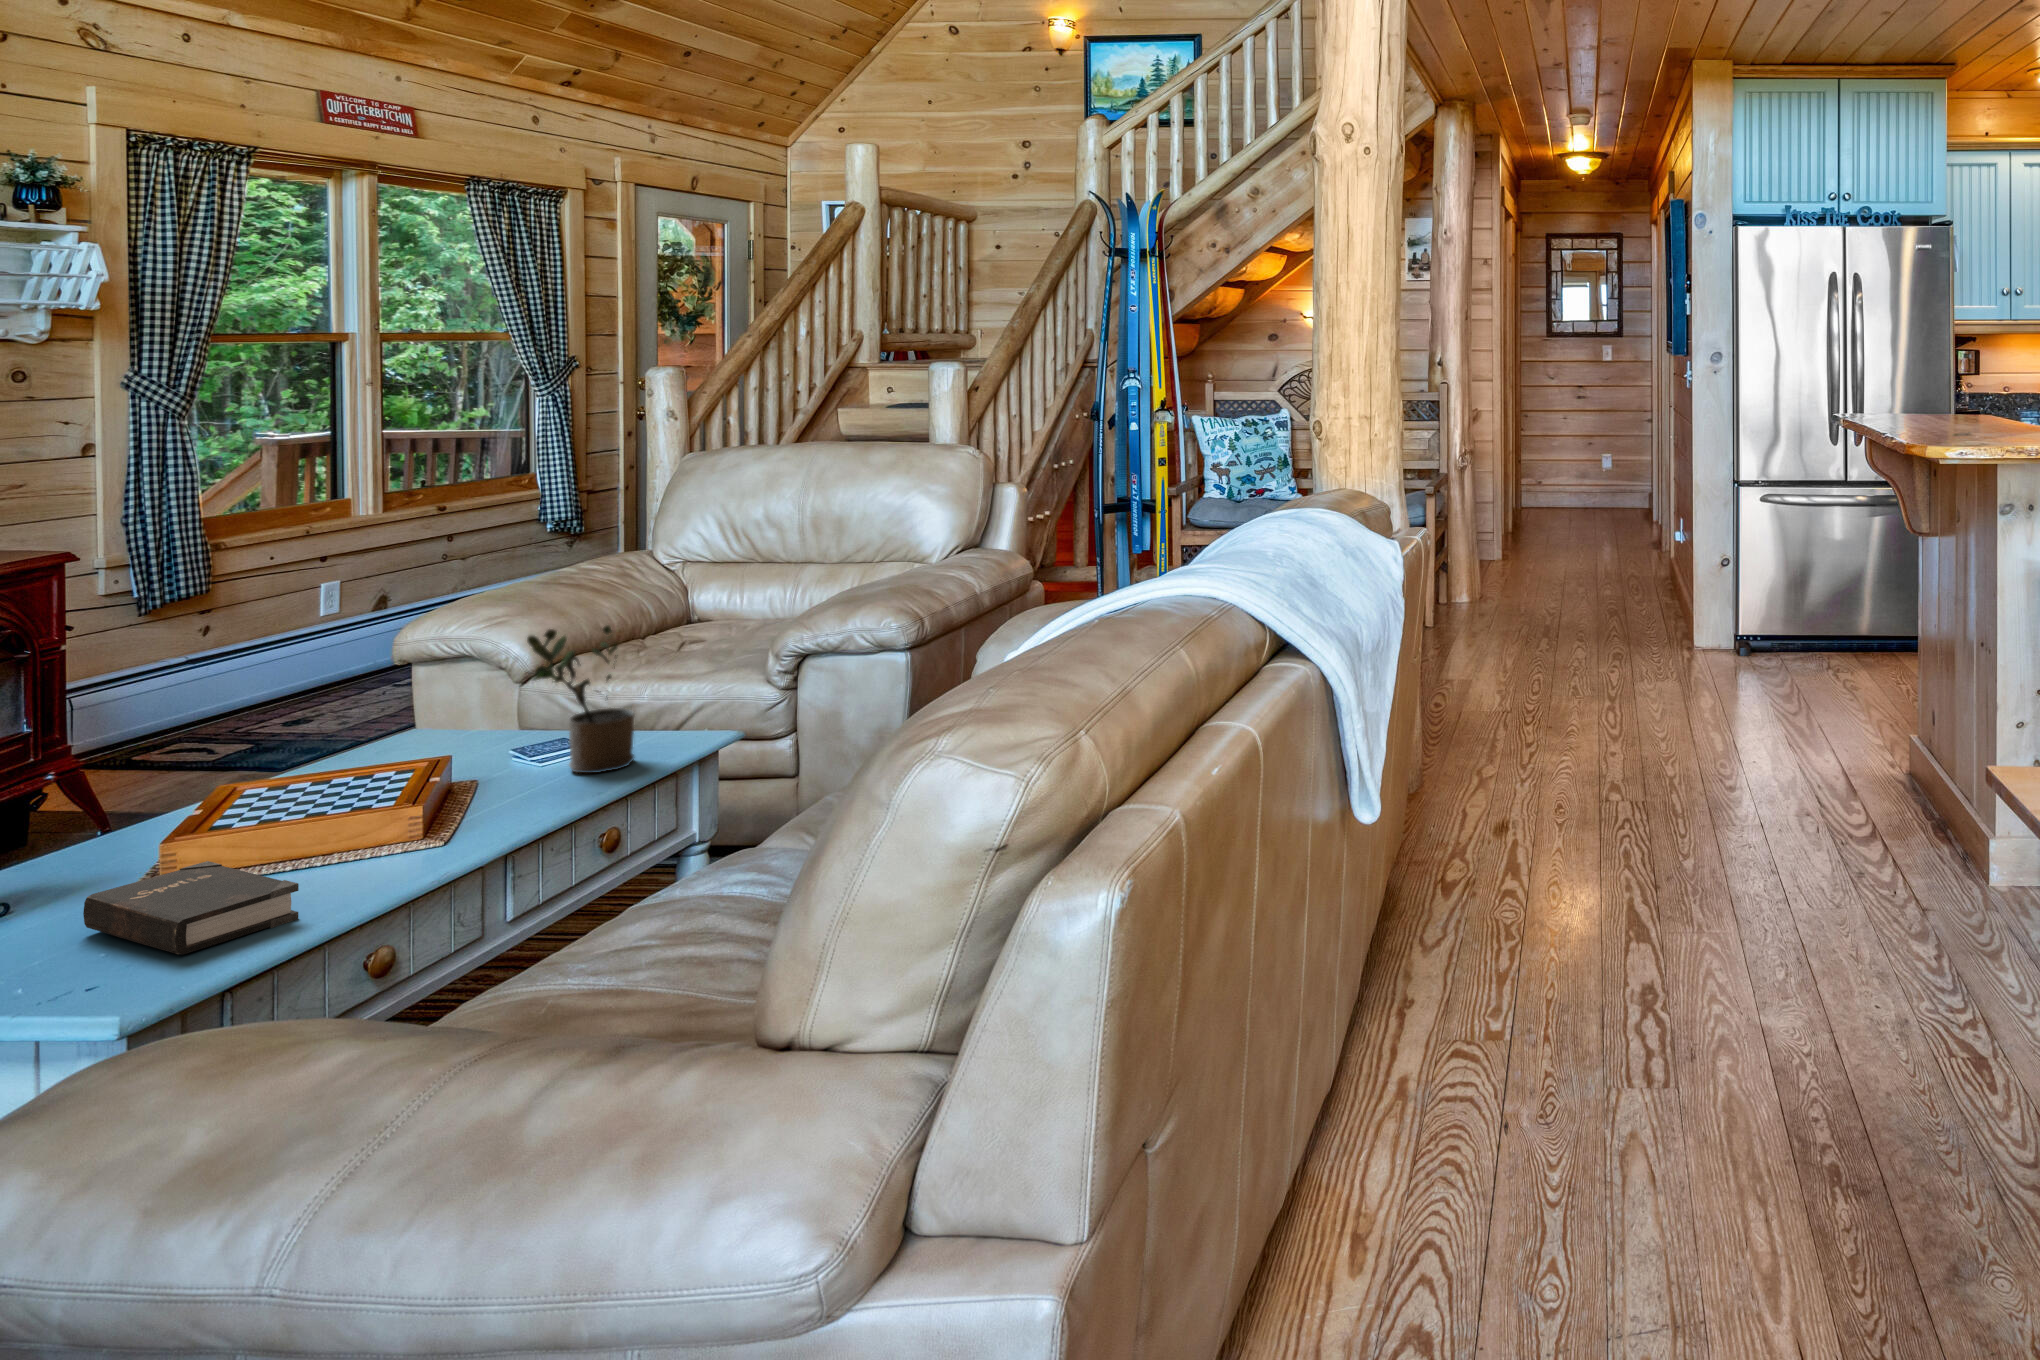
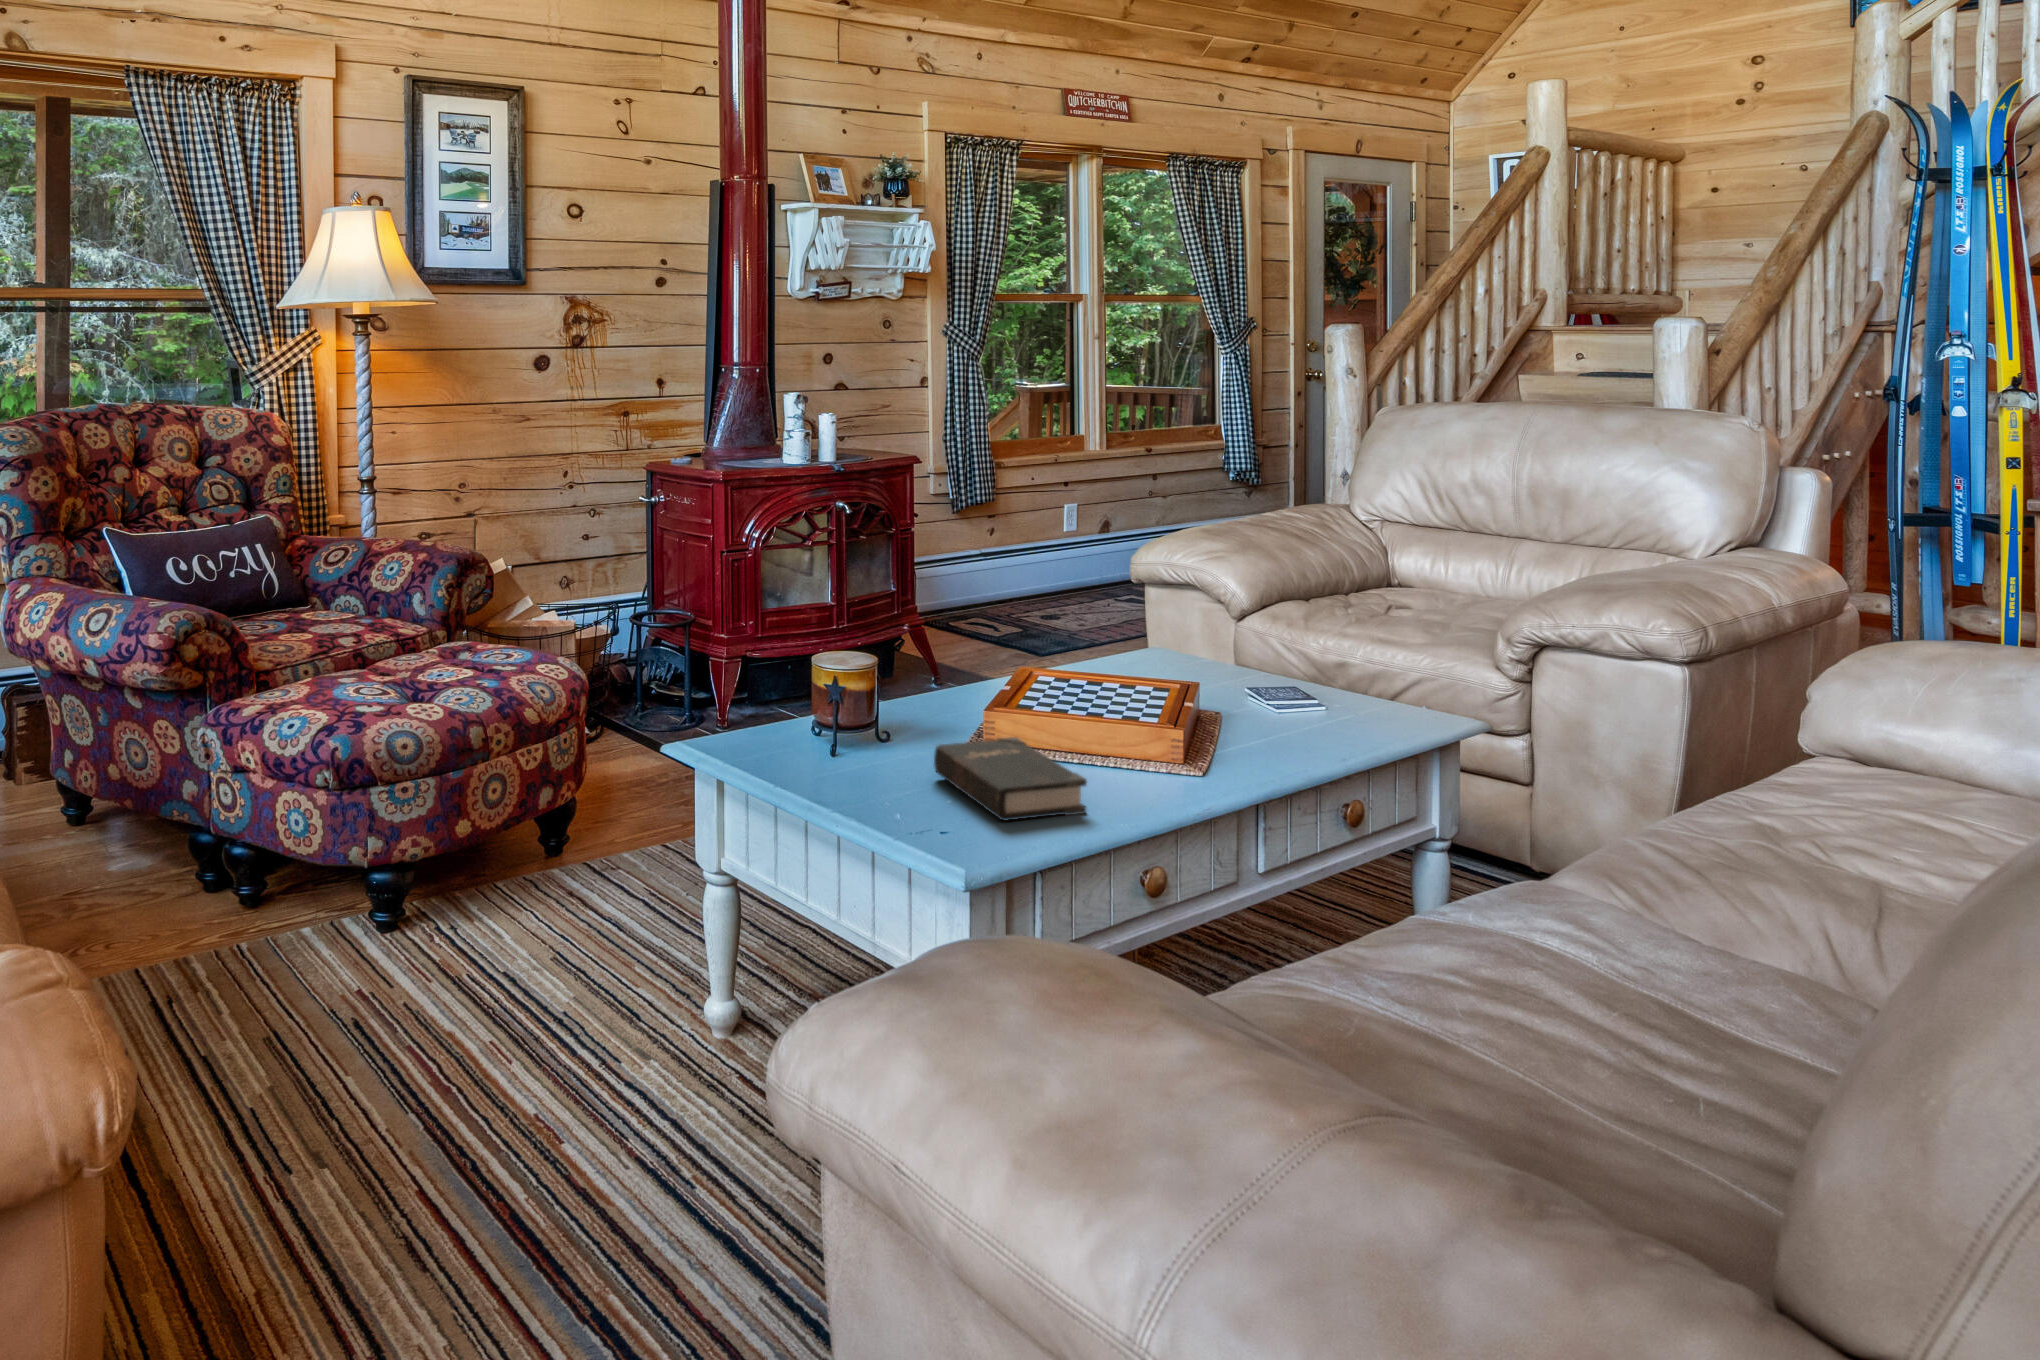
potted plant: present [527,625,635,773] -> none [1265,569,1369,731]

